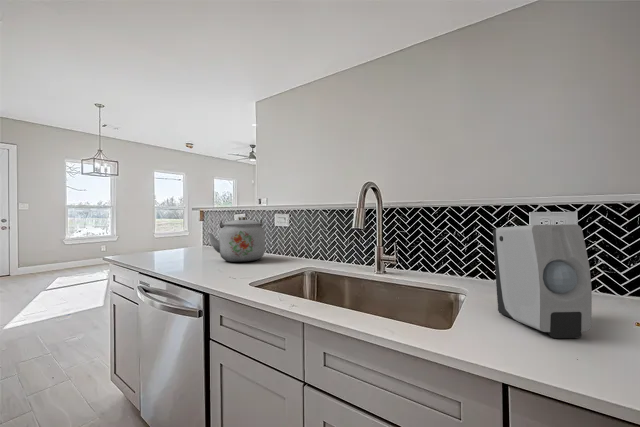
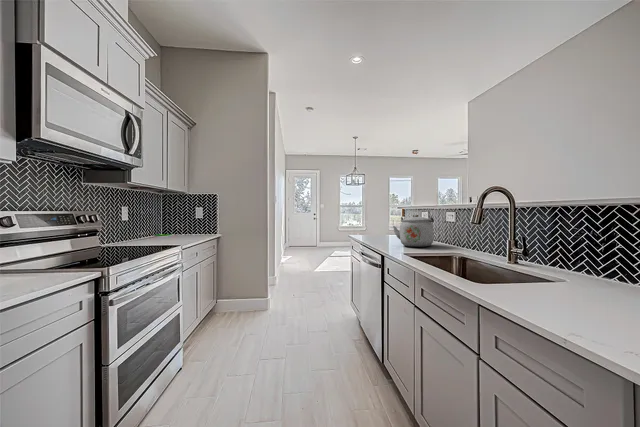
soap dispenser: present [493,224,592,338] -> none [539,228,595,318]

